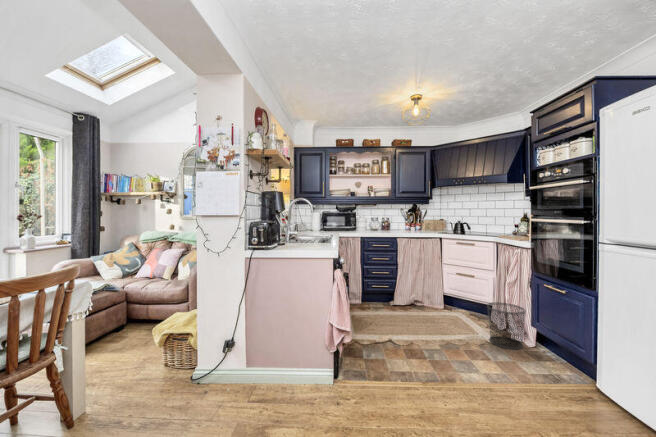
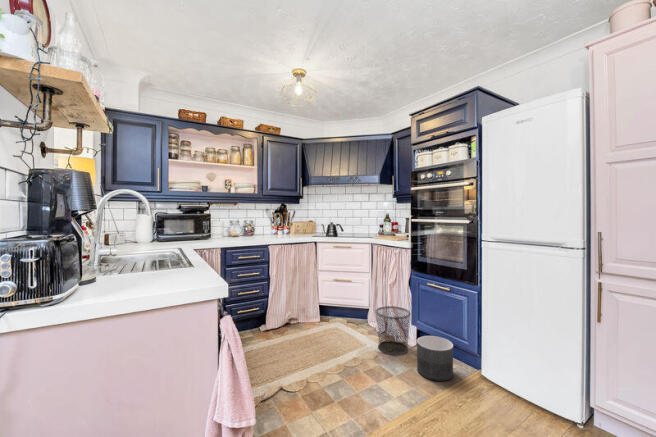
planter: none [520,334,563,379] -> present [417,336,453,381]

